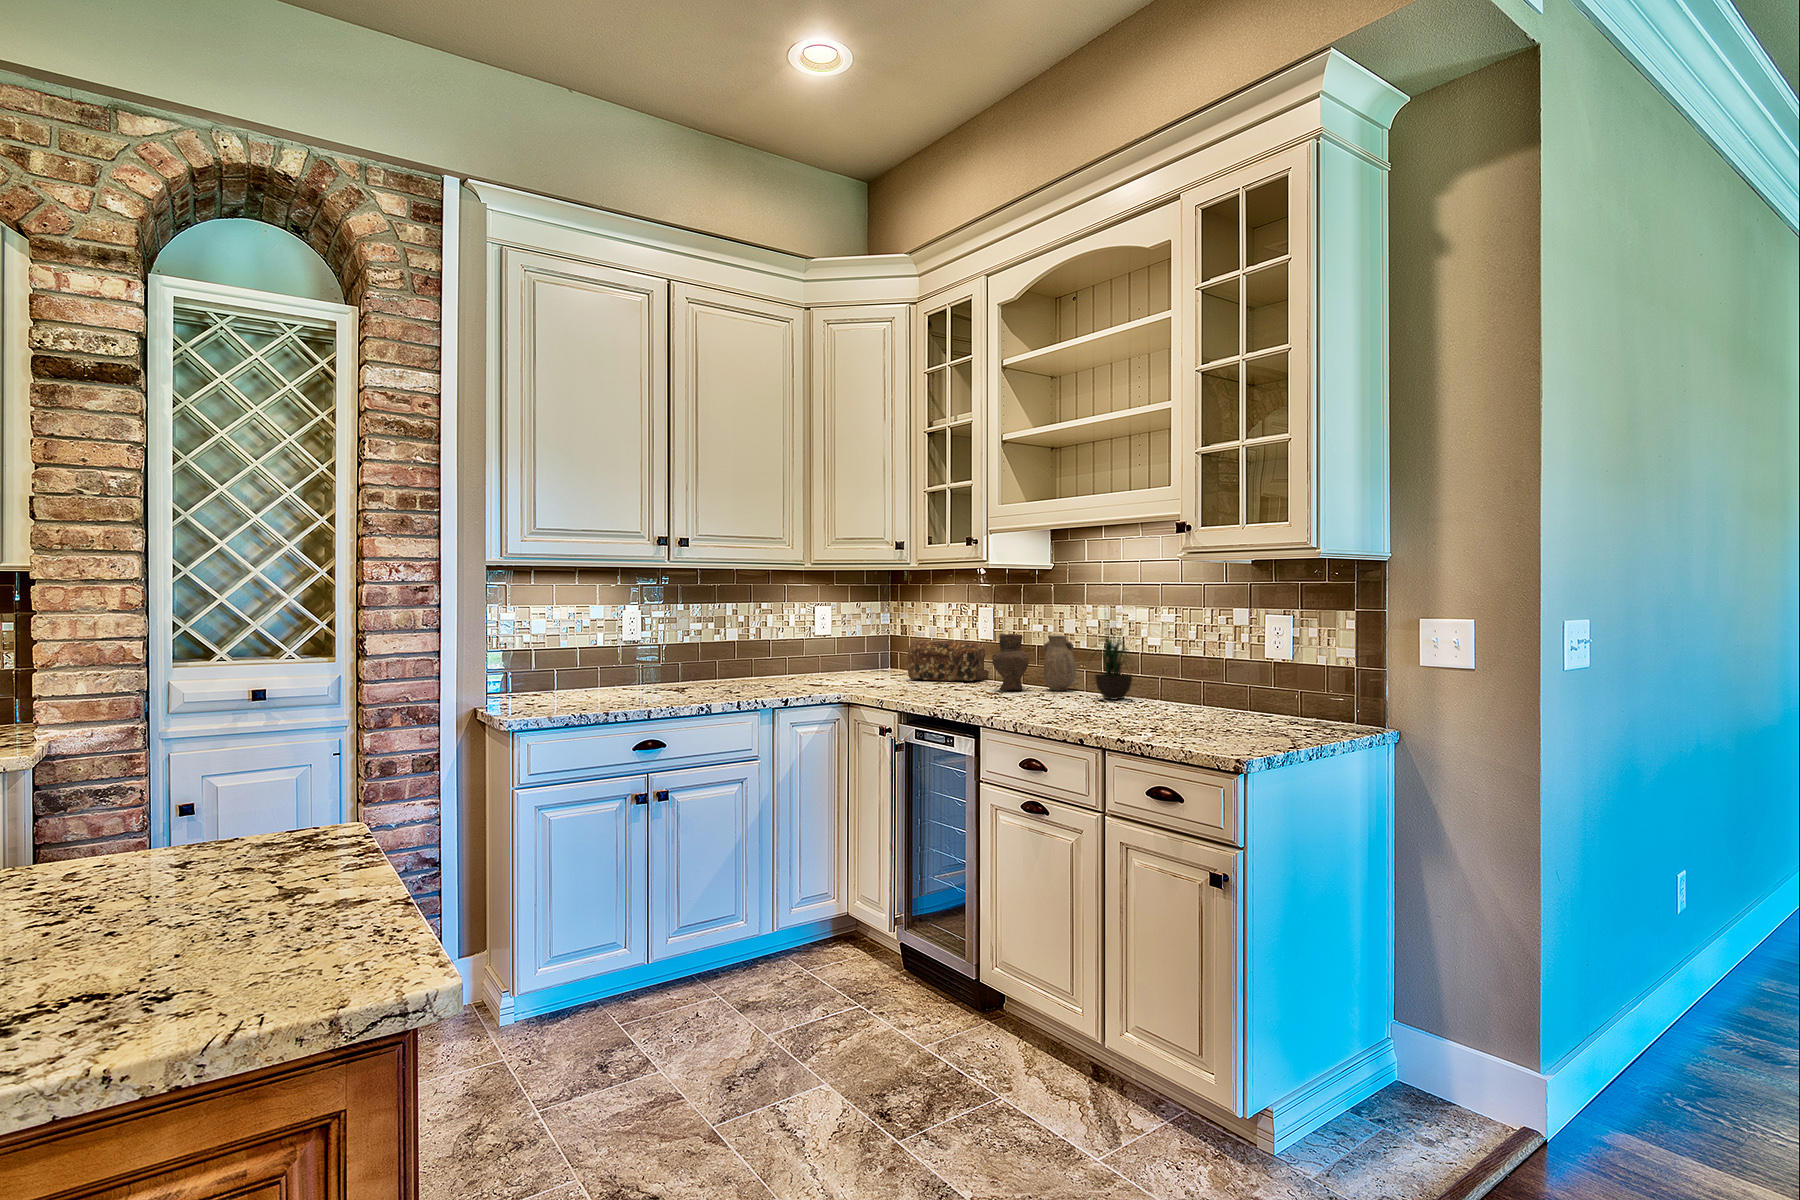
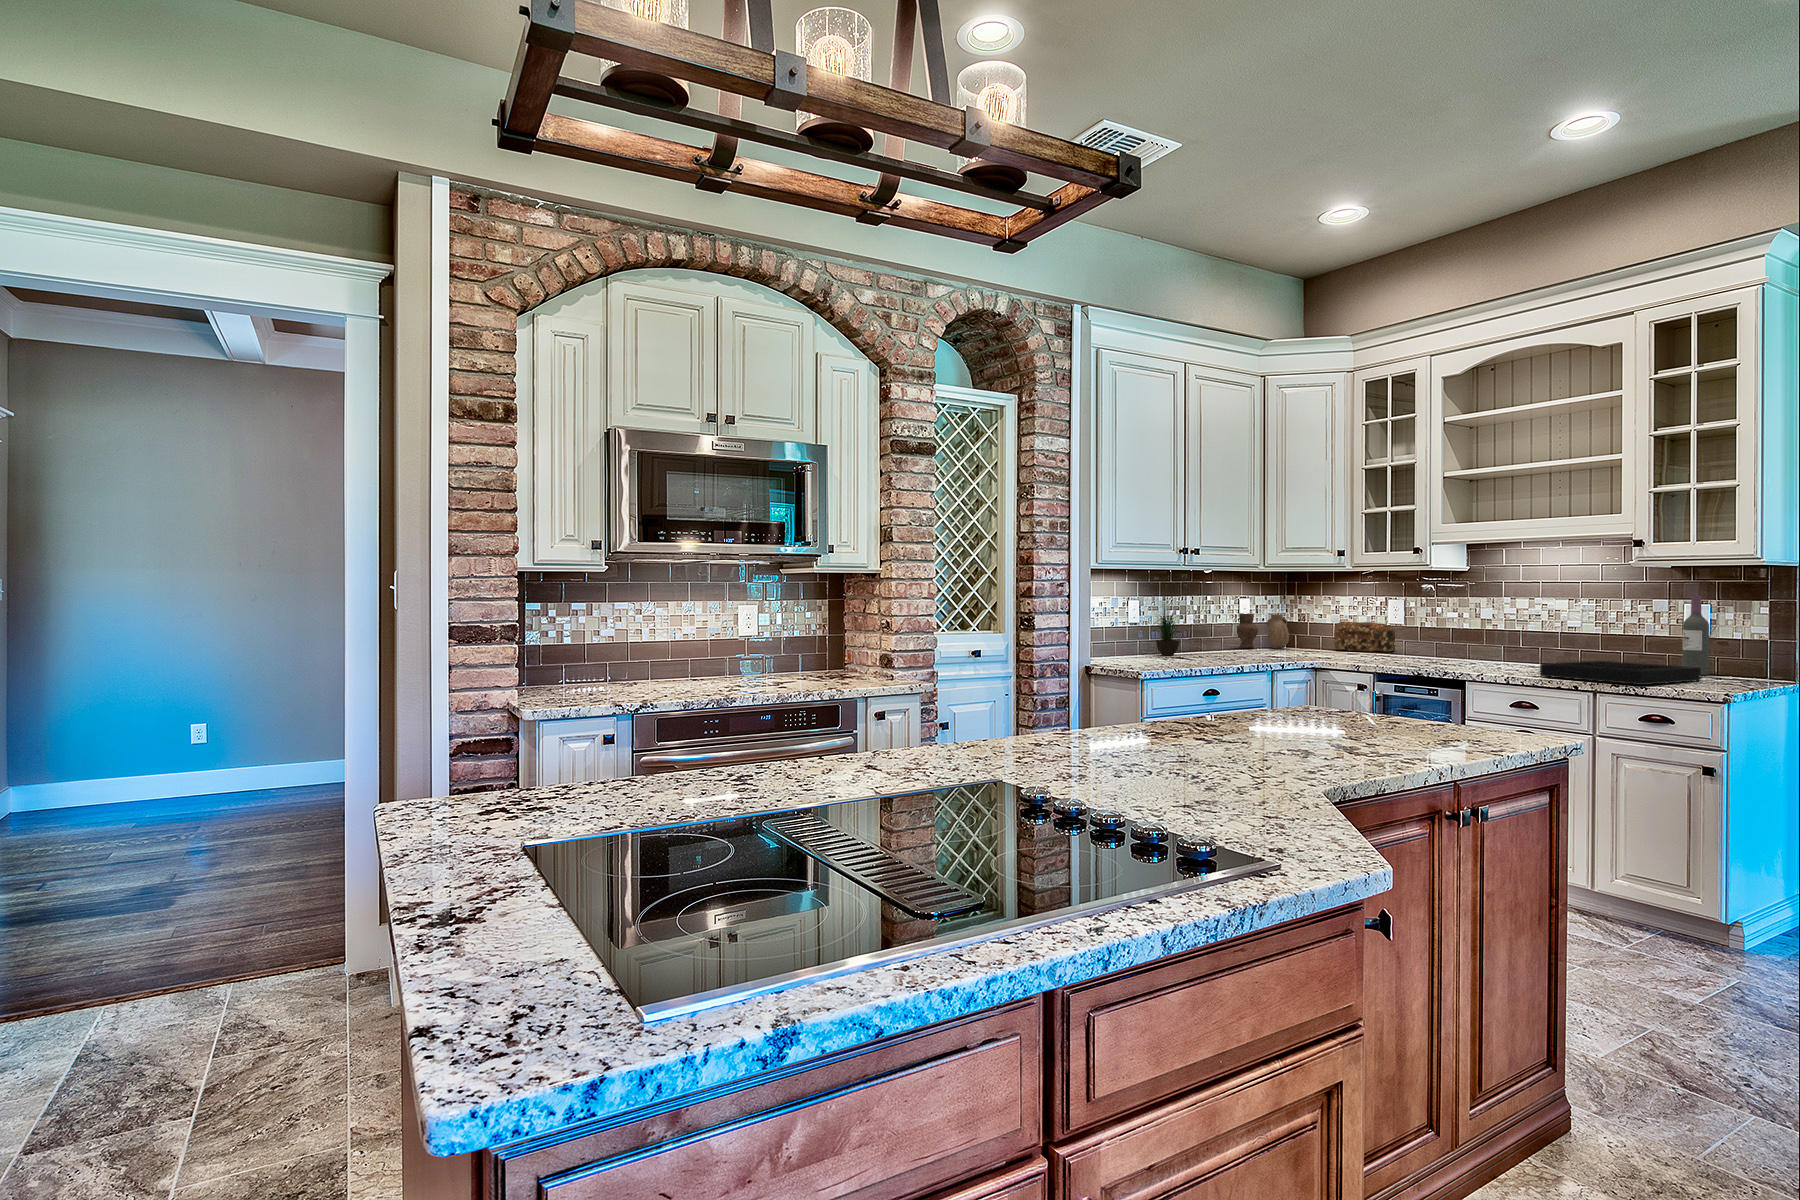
wine bottle: none [1253,603,1284,719] -> present [1682,596,1709,675]
potted plant: present [1091,608,1132,700] -> present [1153,604,1179,655]
vase: present [992,634,1076,691] -> present [1237,613,1289,649]
decorative tray: none [1047,698,1250,740] -> present [1540,661,1701,685]

